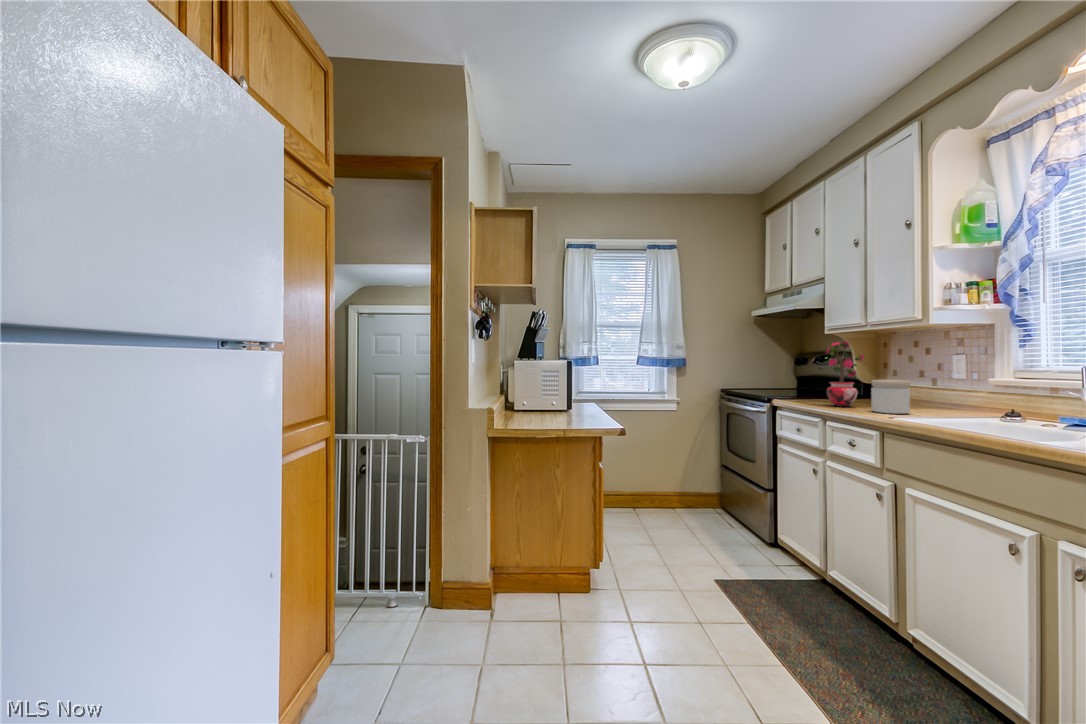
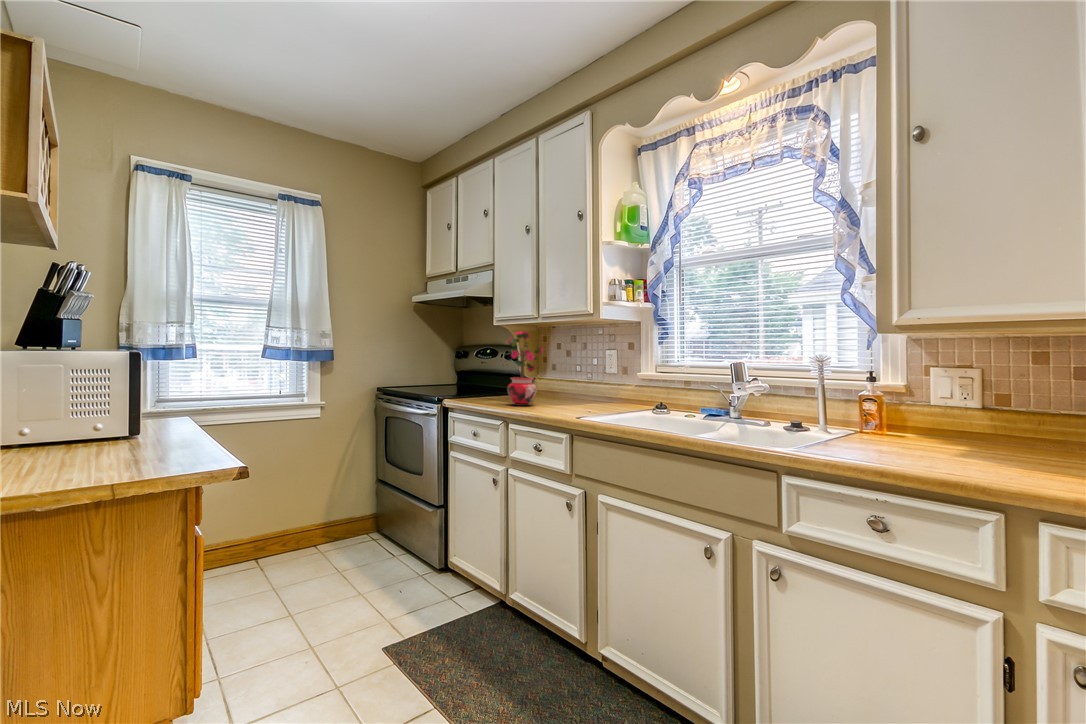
jar: present [871,380,910,414] -> none [553,374,587,411]

